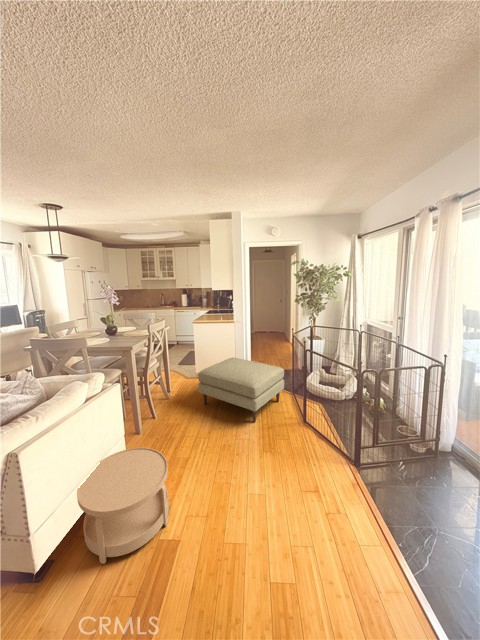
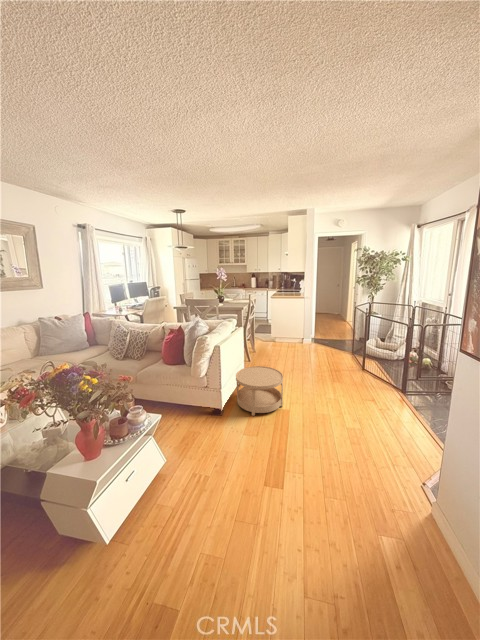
ottoman: present [198,357,284,423] -> none [280,325,347,369]

